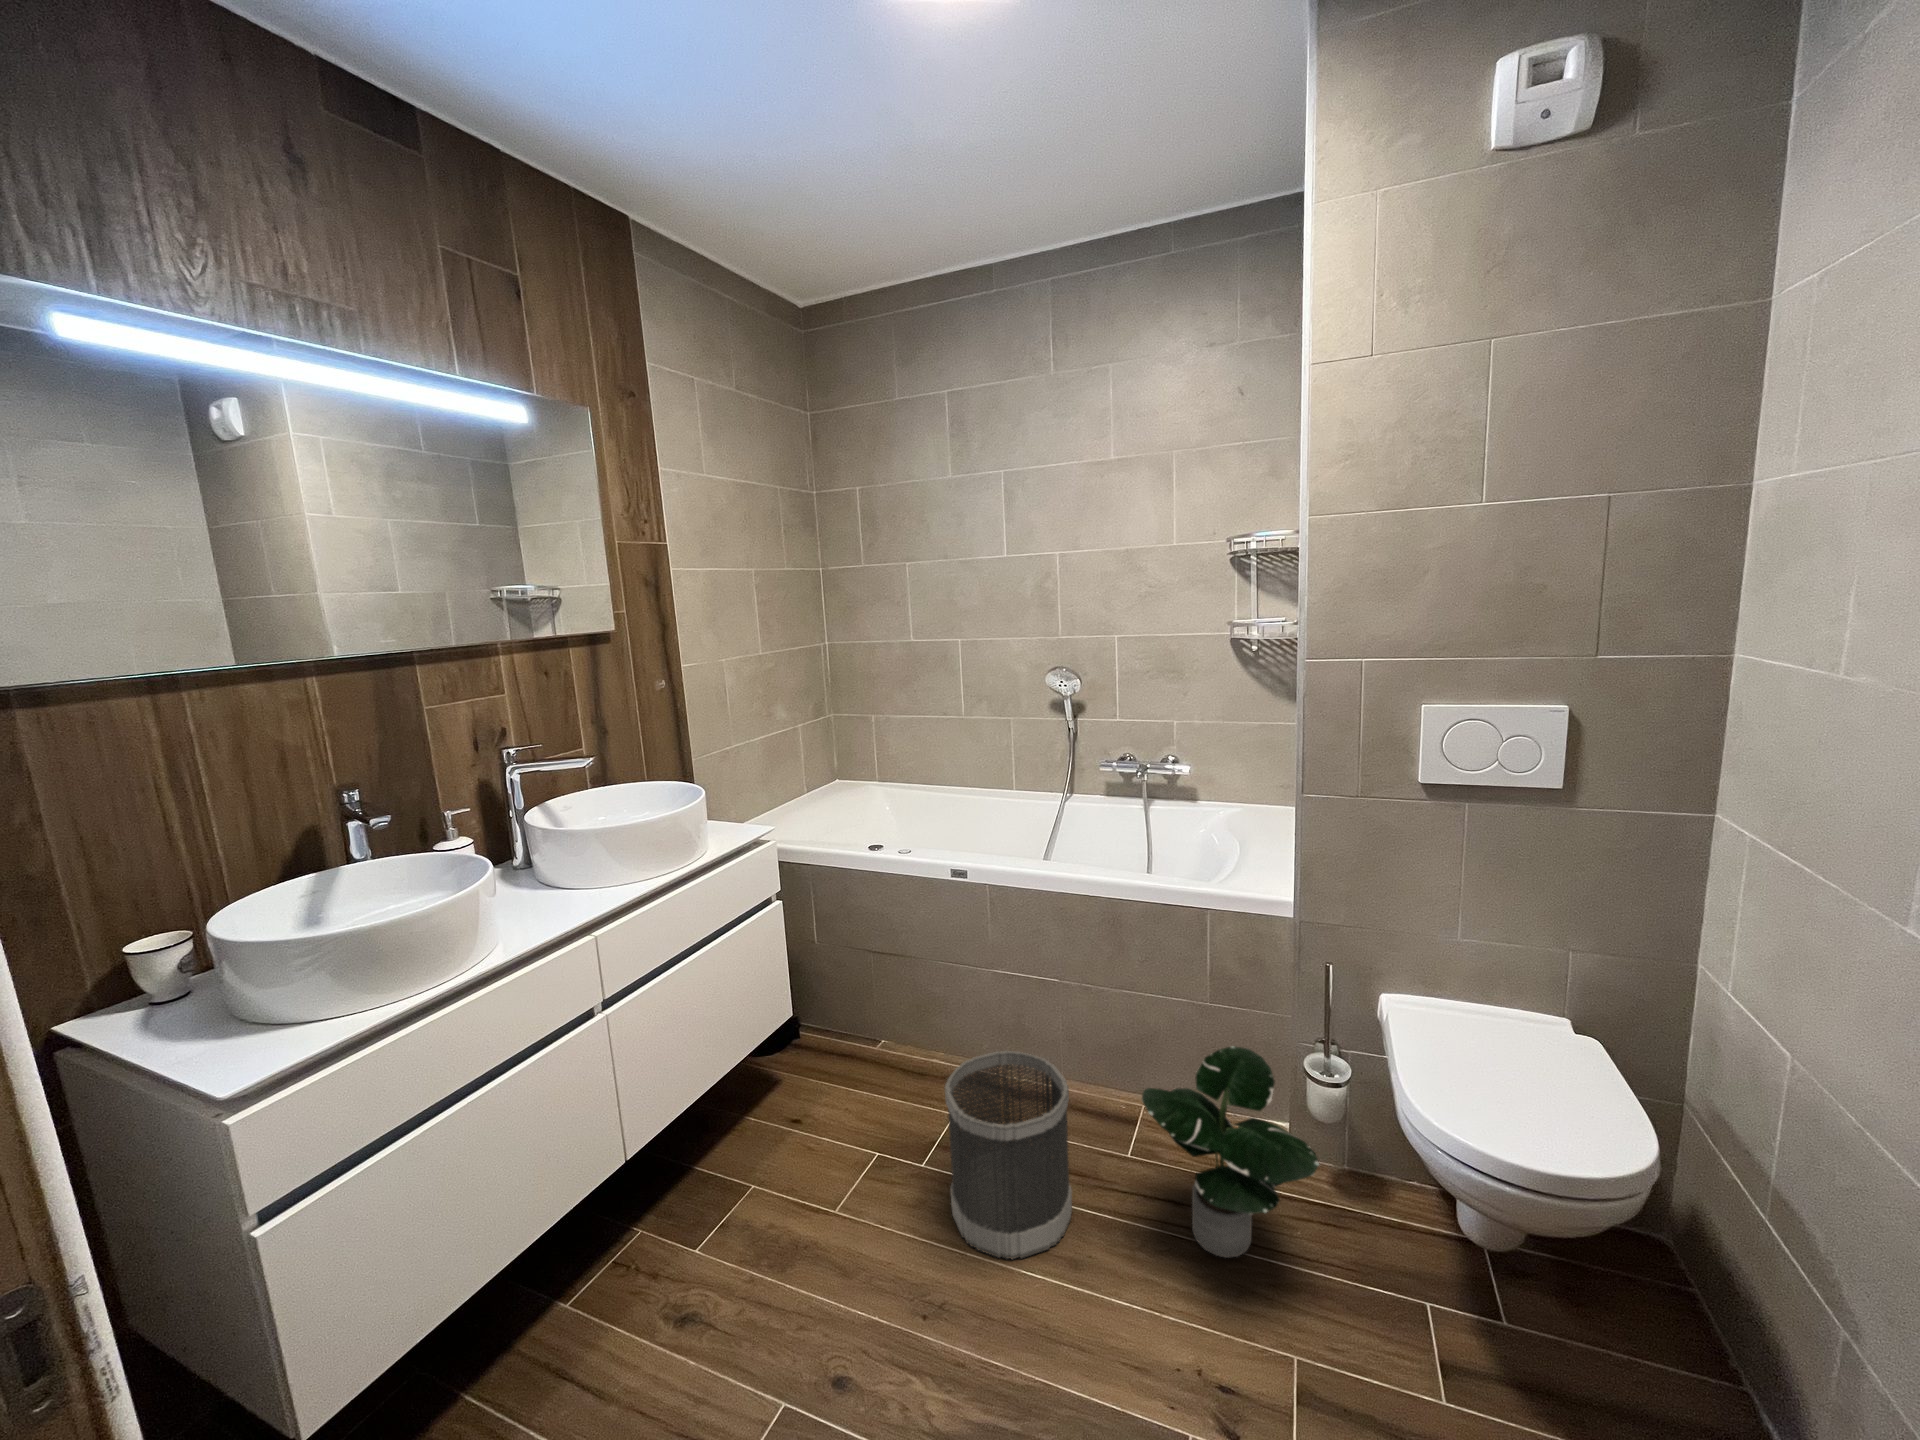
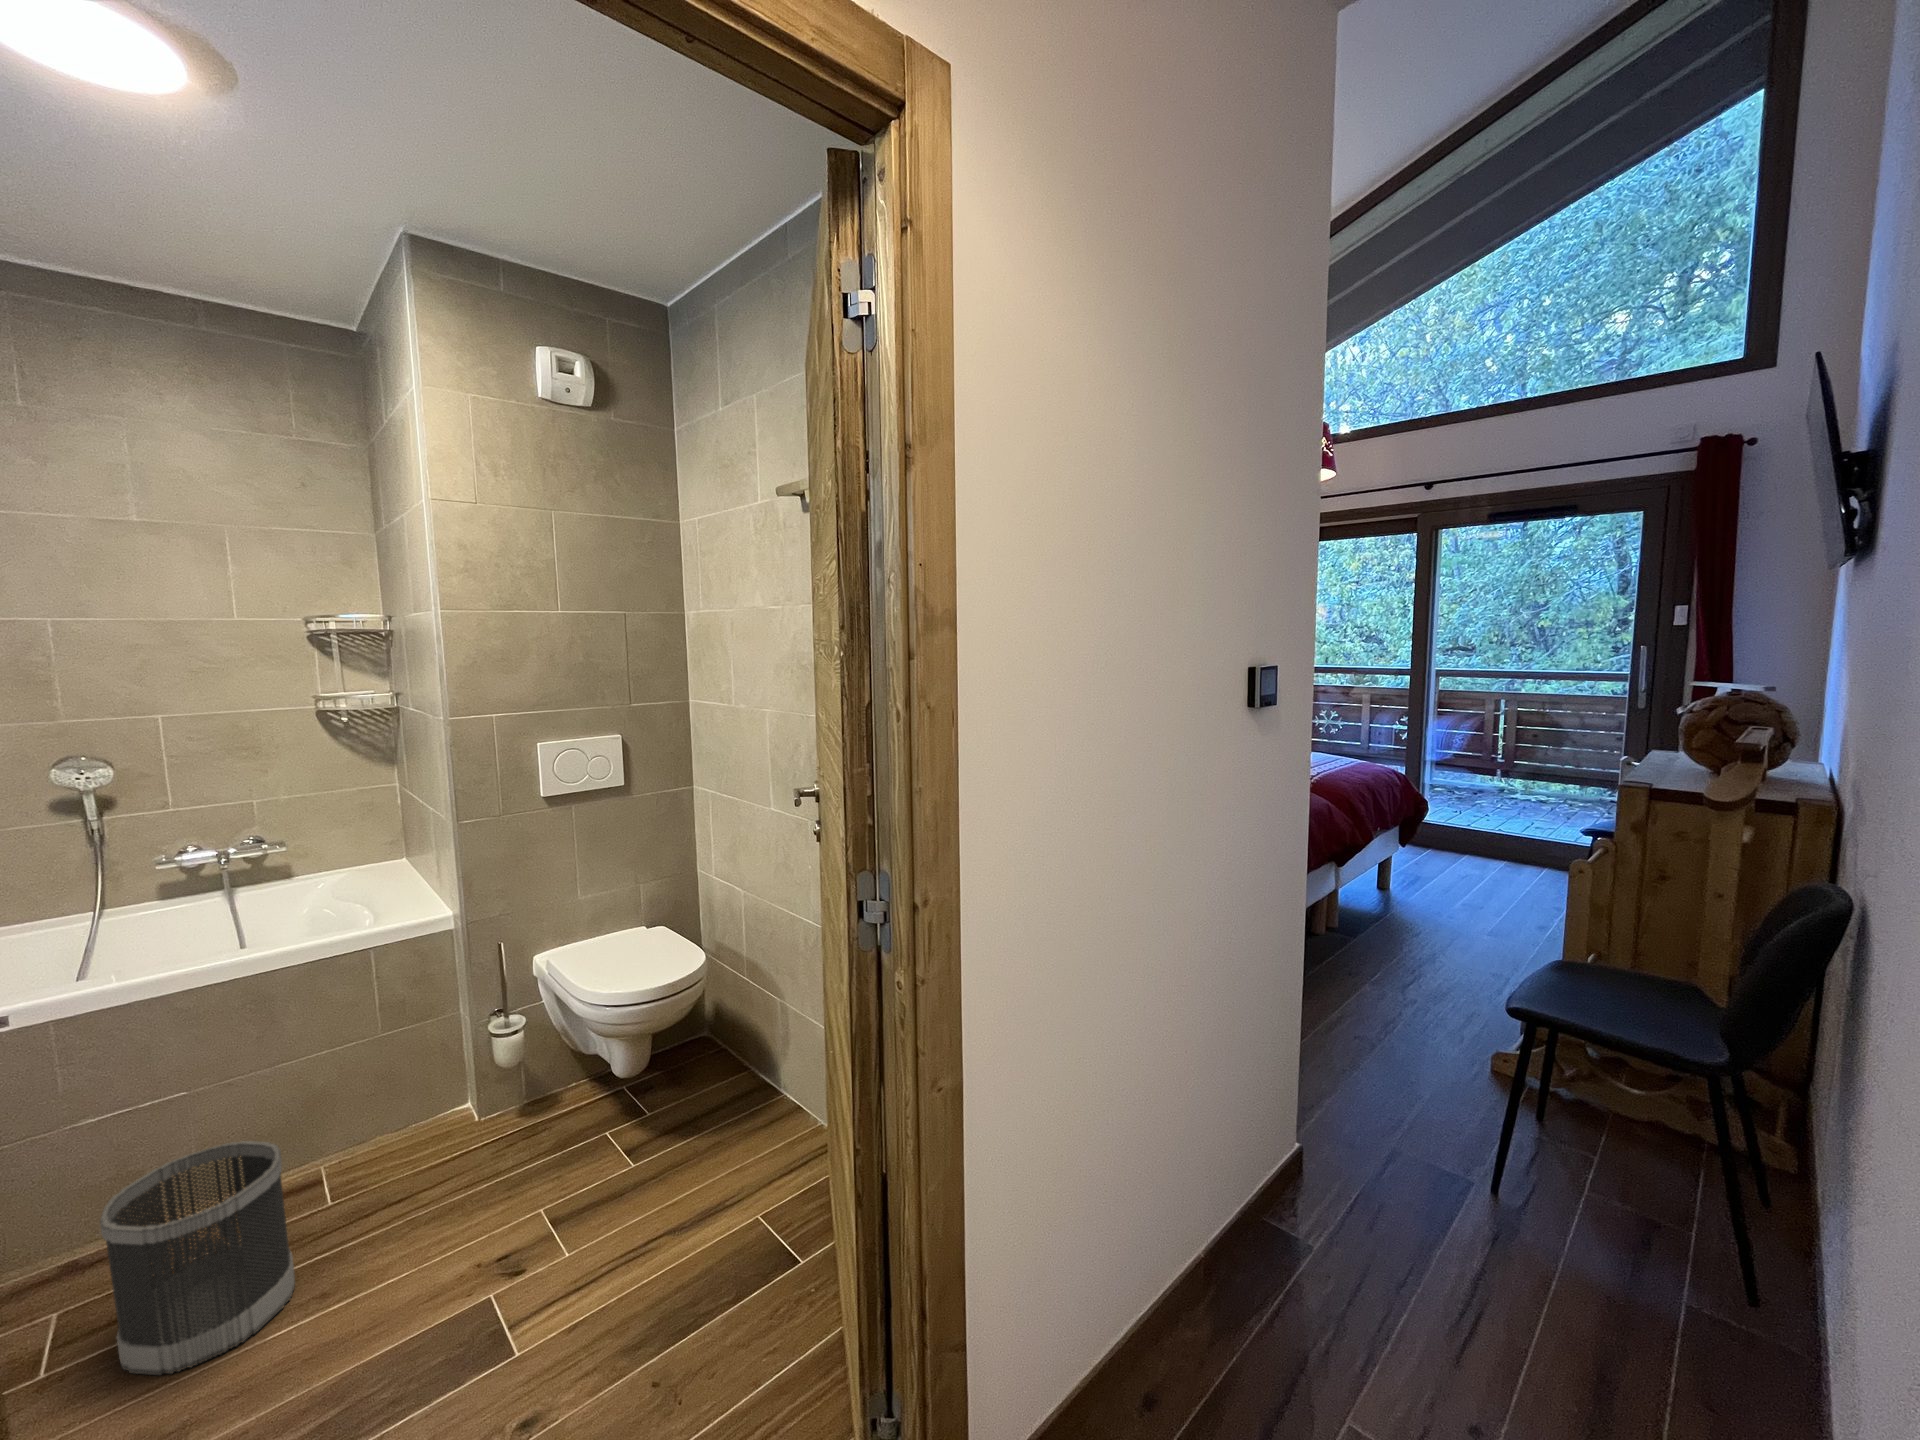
potted plant: present [1142,1046,1319,1258] -> none [364,1035,527,1208]

